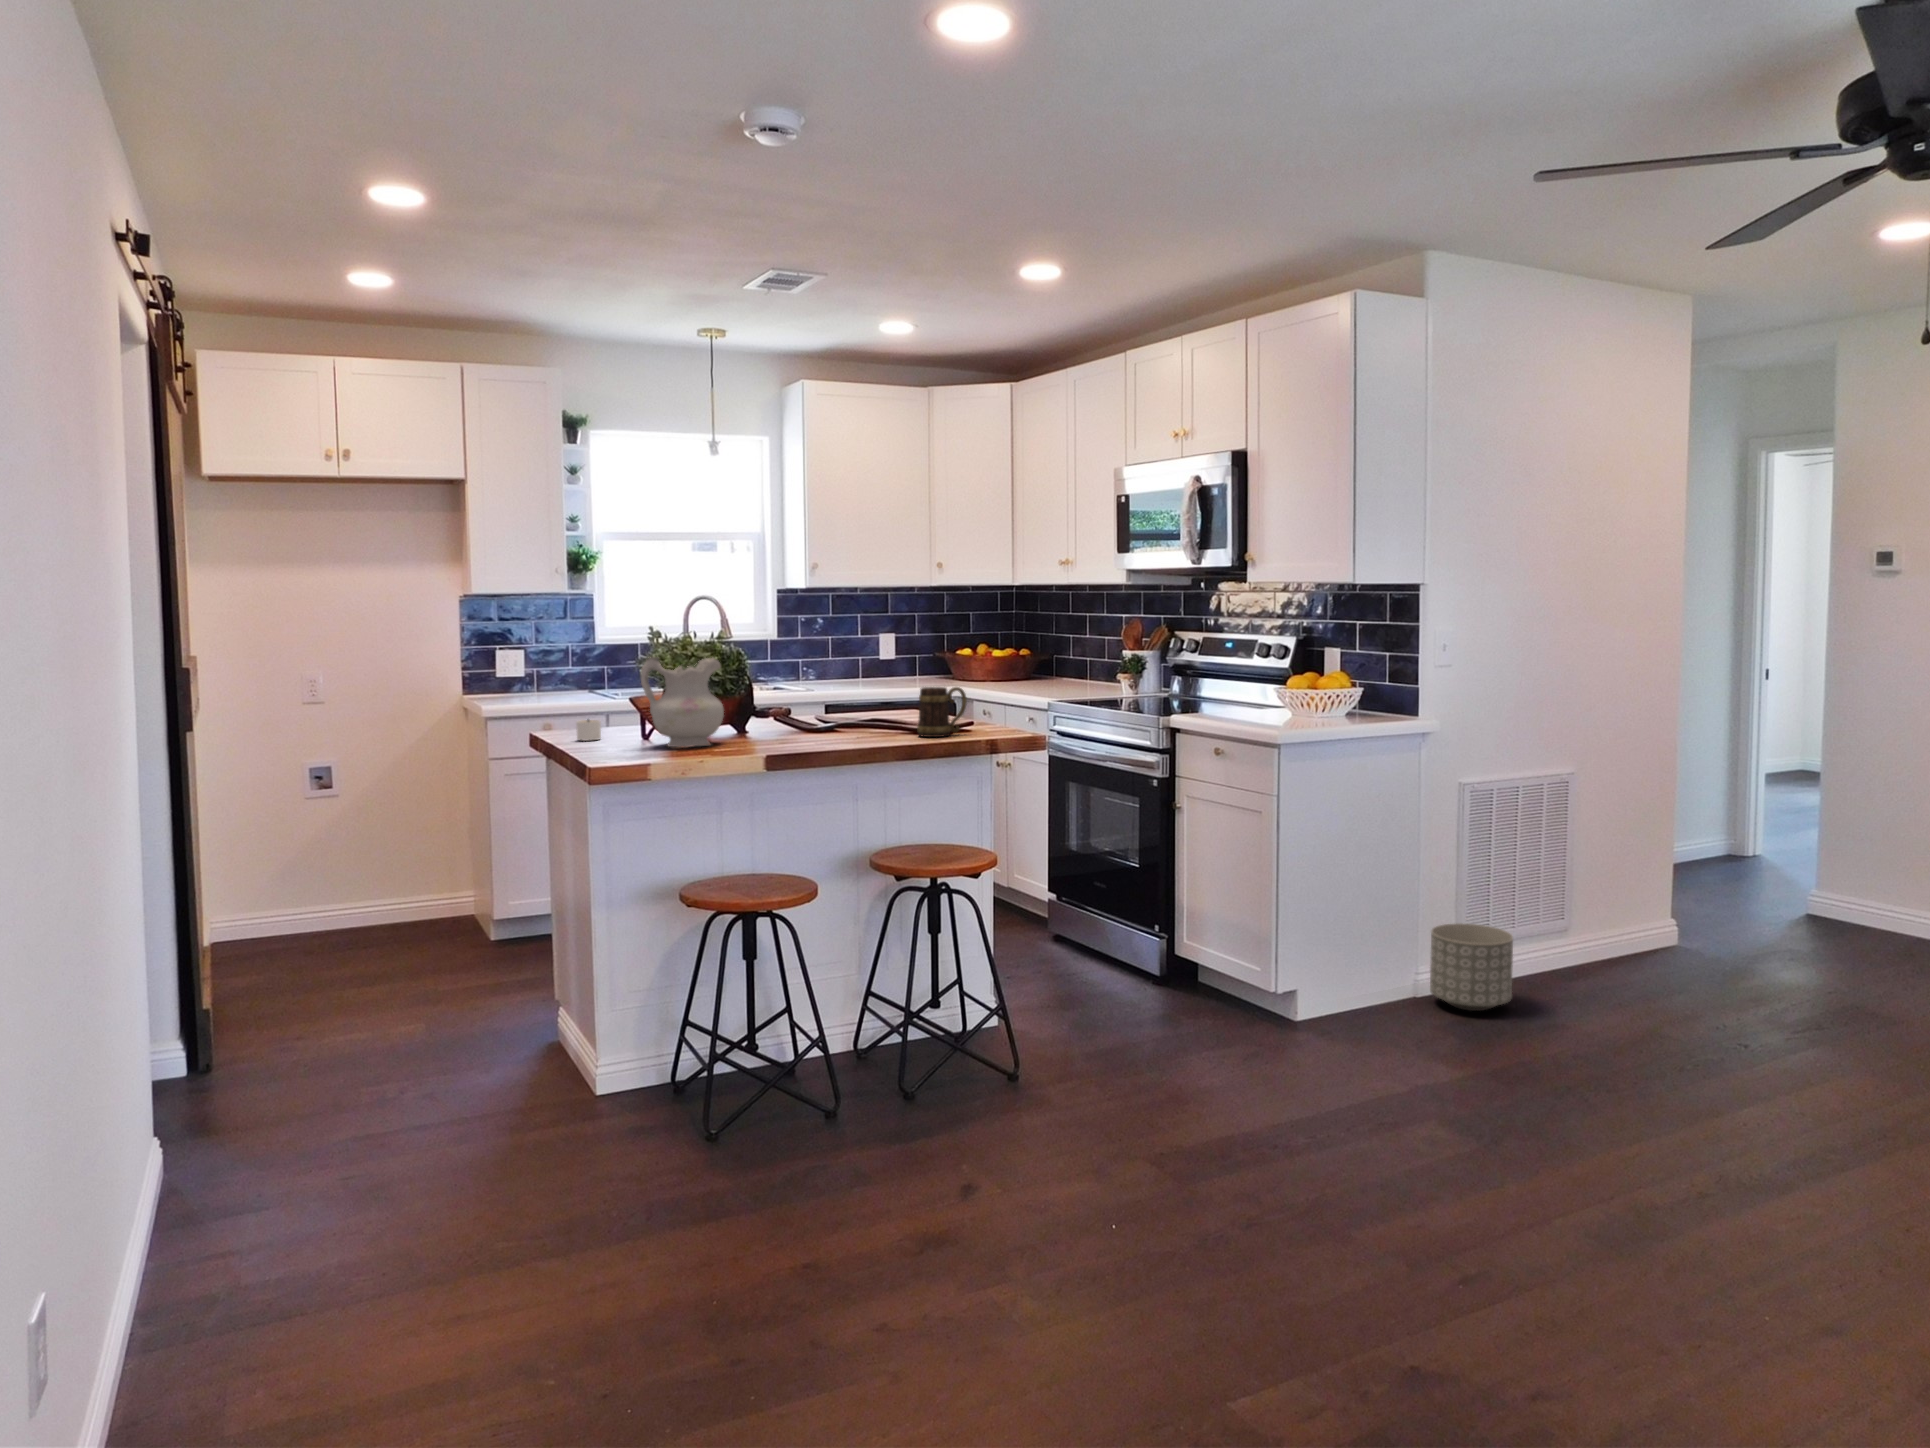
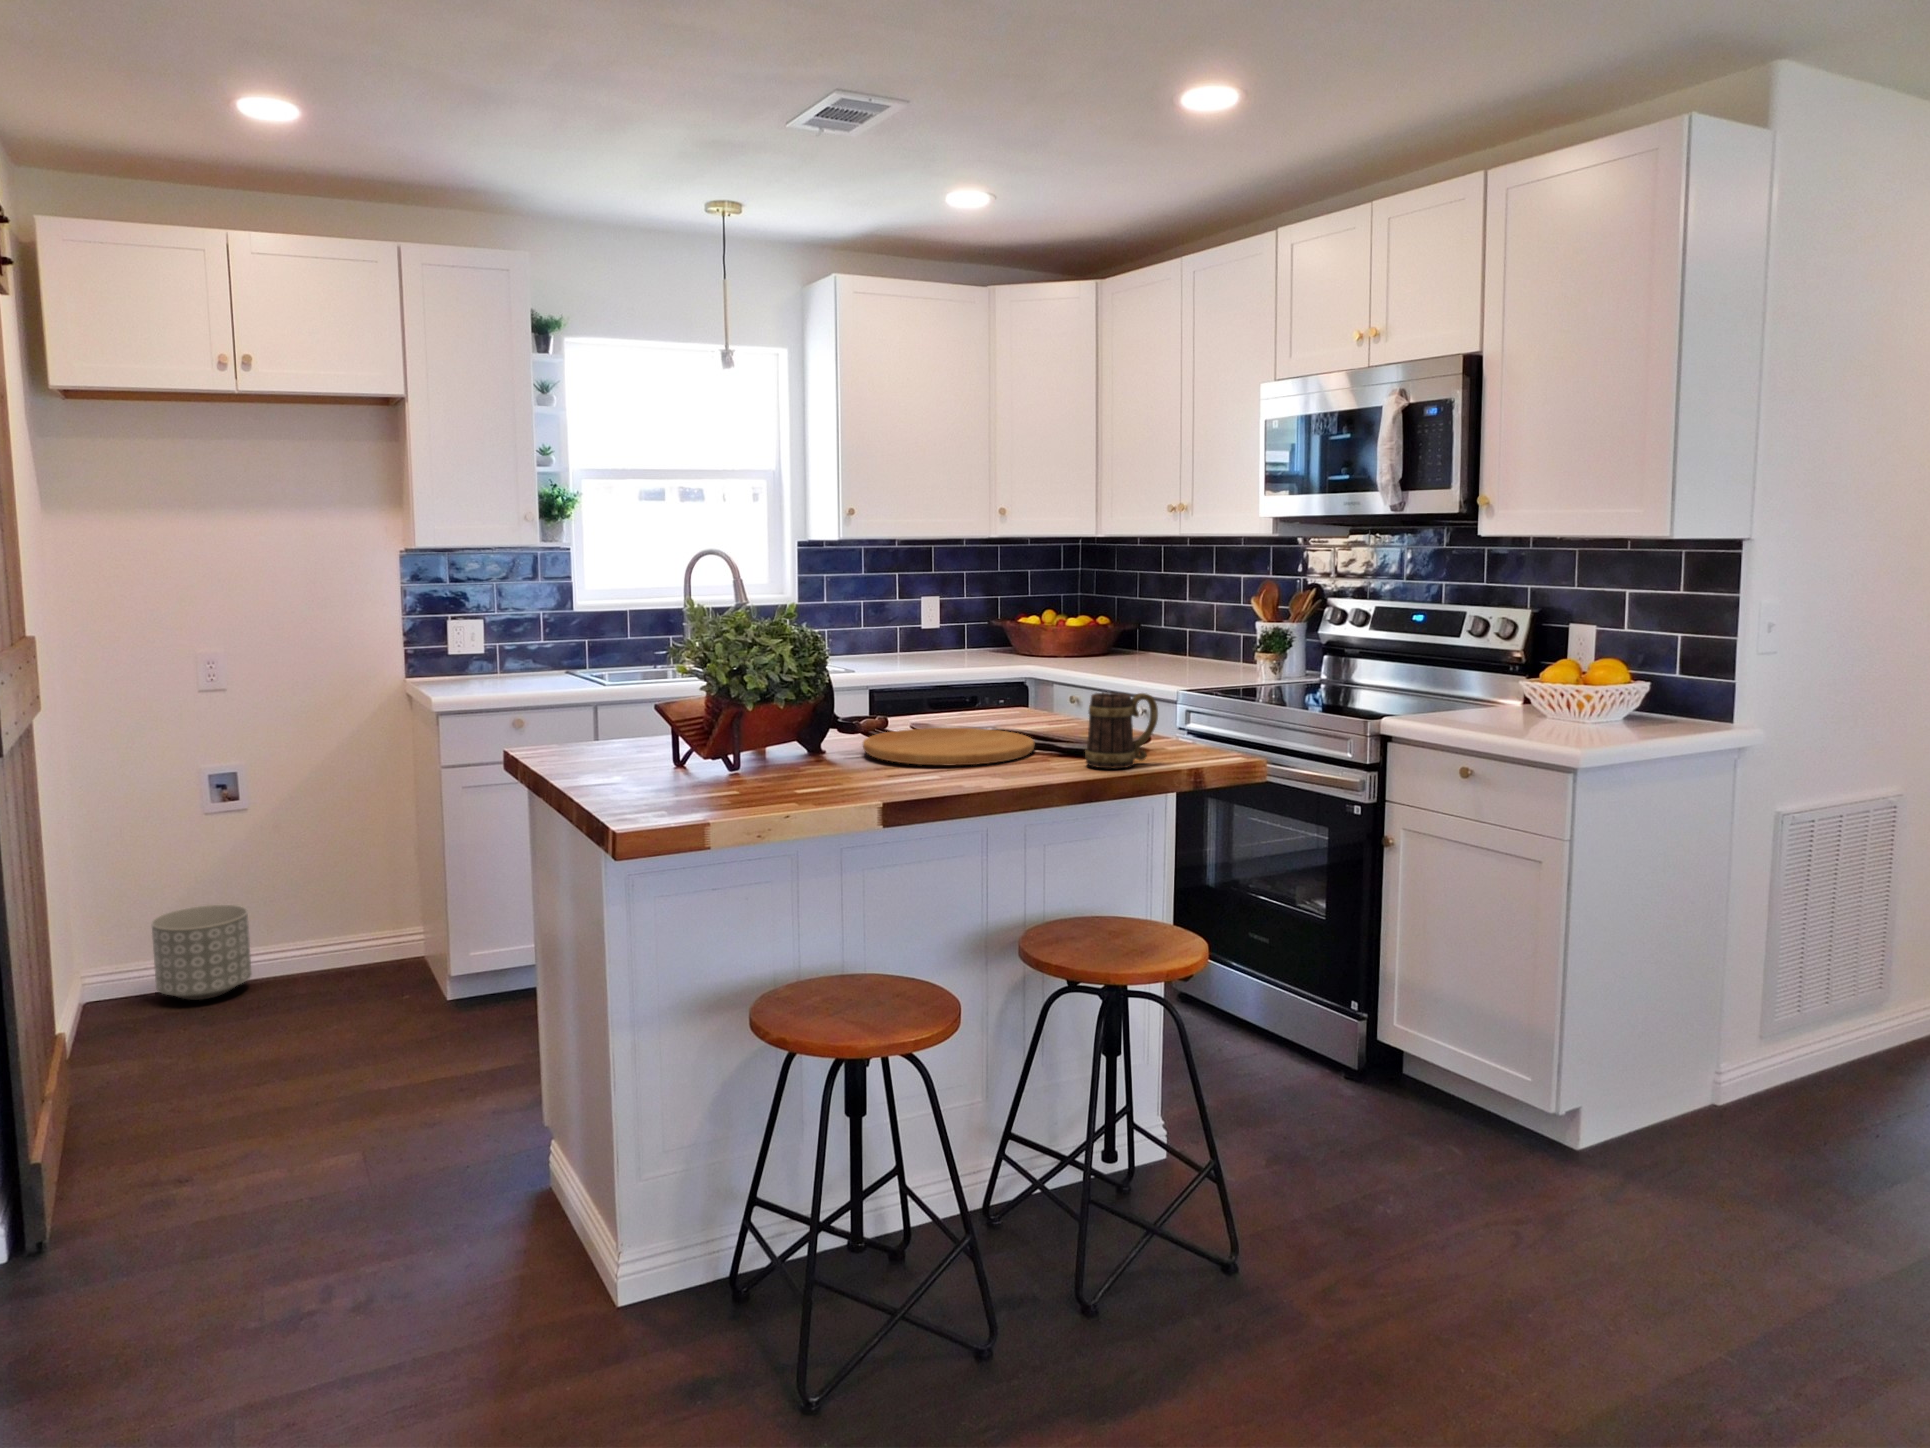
ceramic pitcher: present [641,657,724,747] -> none [681,650,802,786]
cutting board: none [774,717,893,736] -> present [863,728,1034,765]
candle: present [576,720,601,741] -> none [579,735,624,768]
planter: present [1430,923,1513,1011] -> present [152,905,252,1000]

